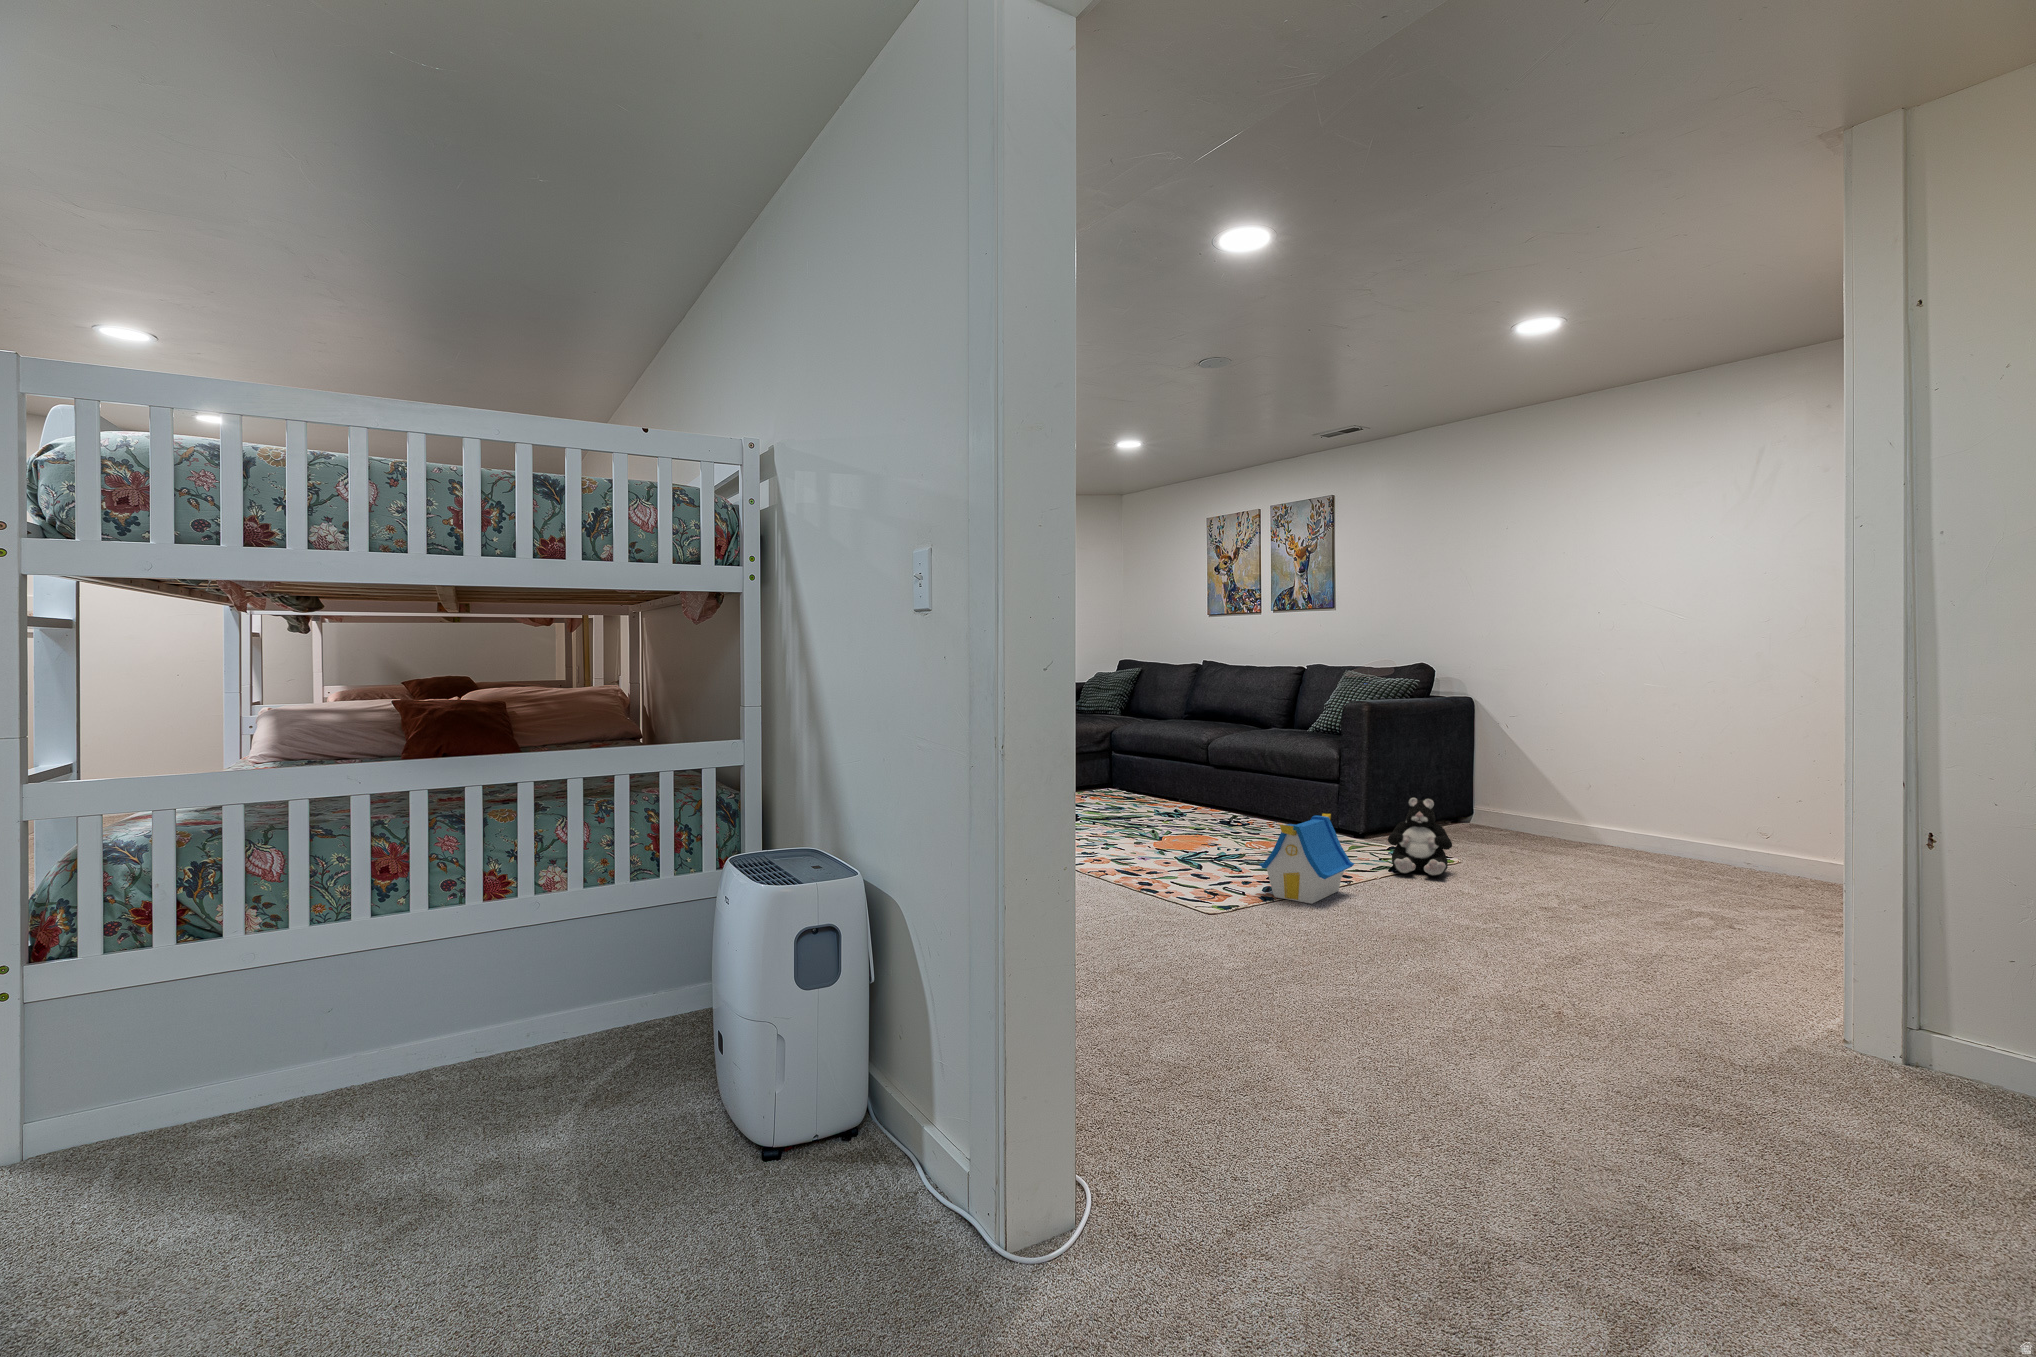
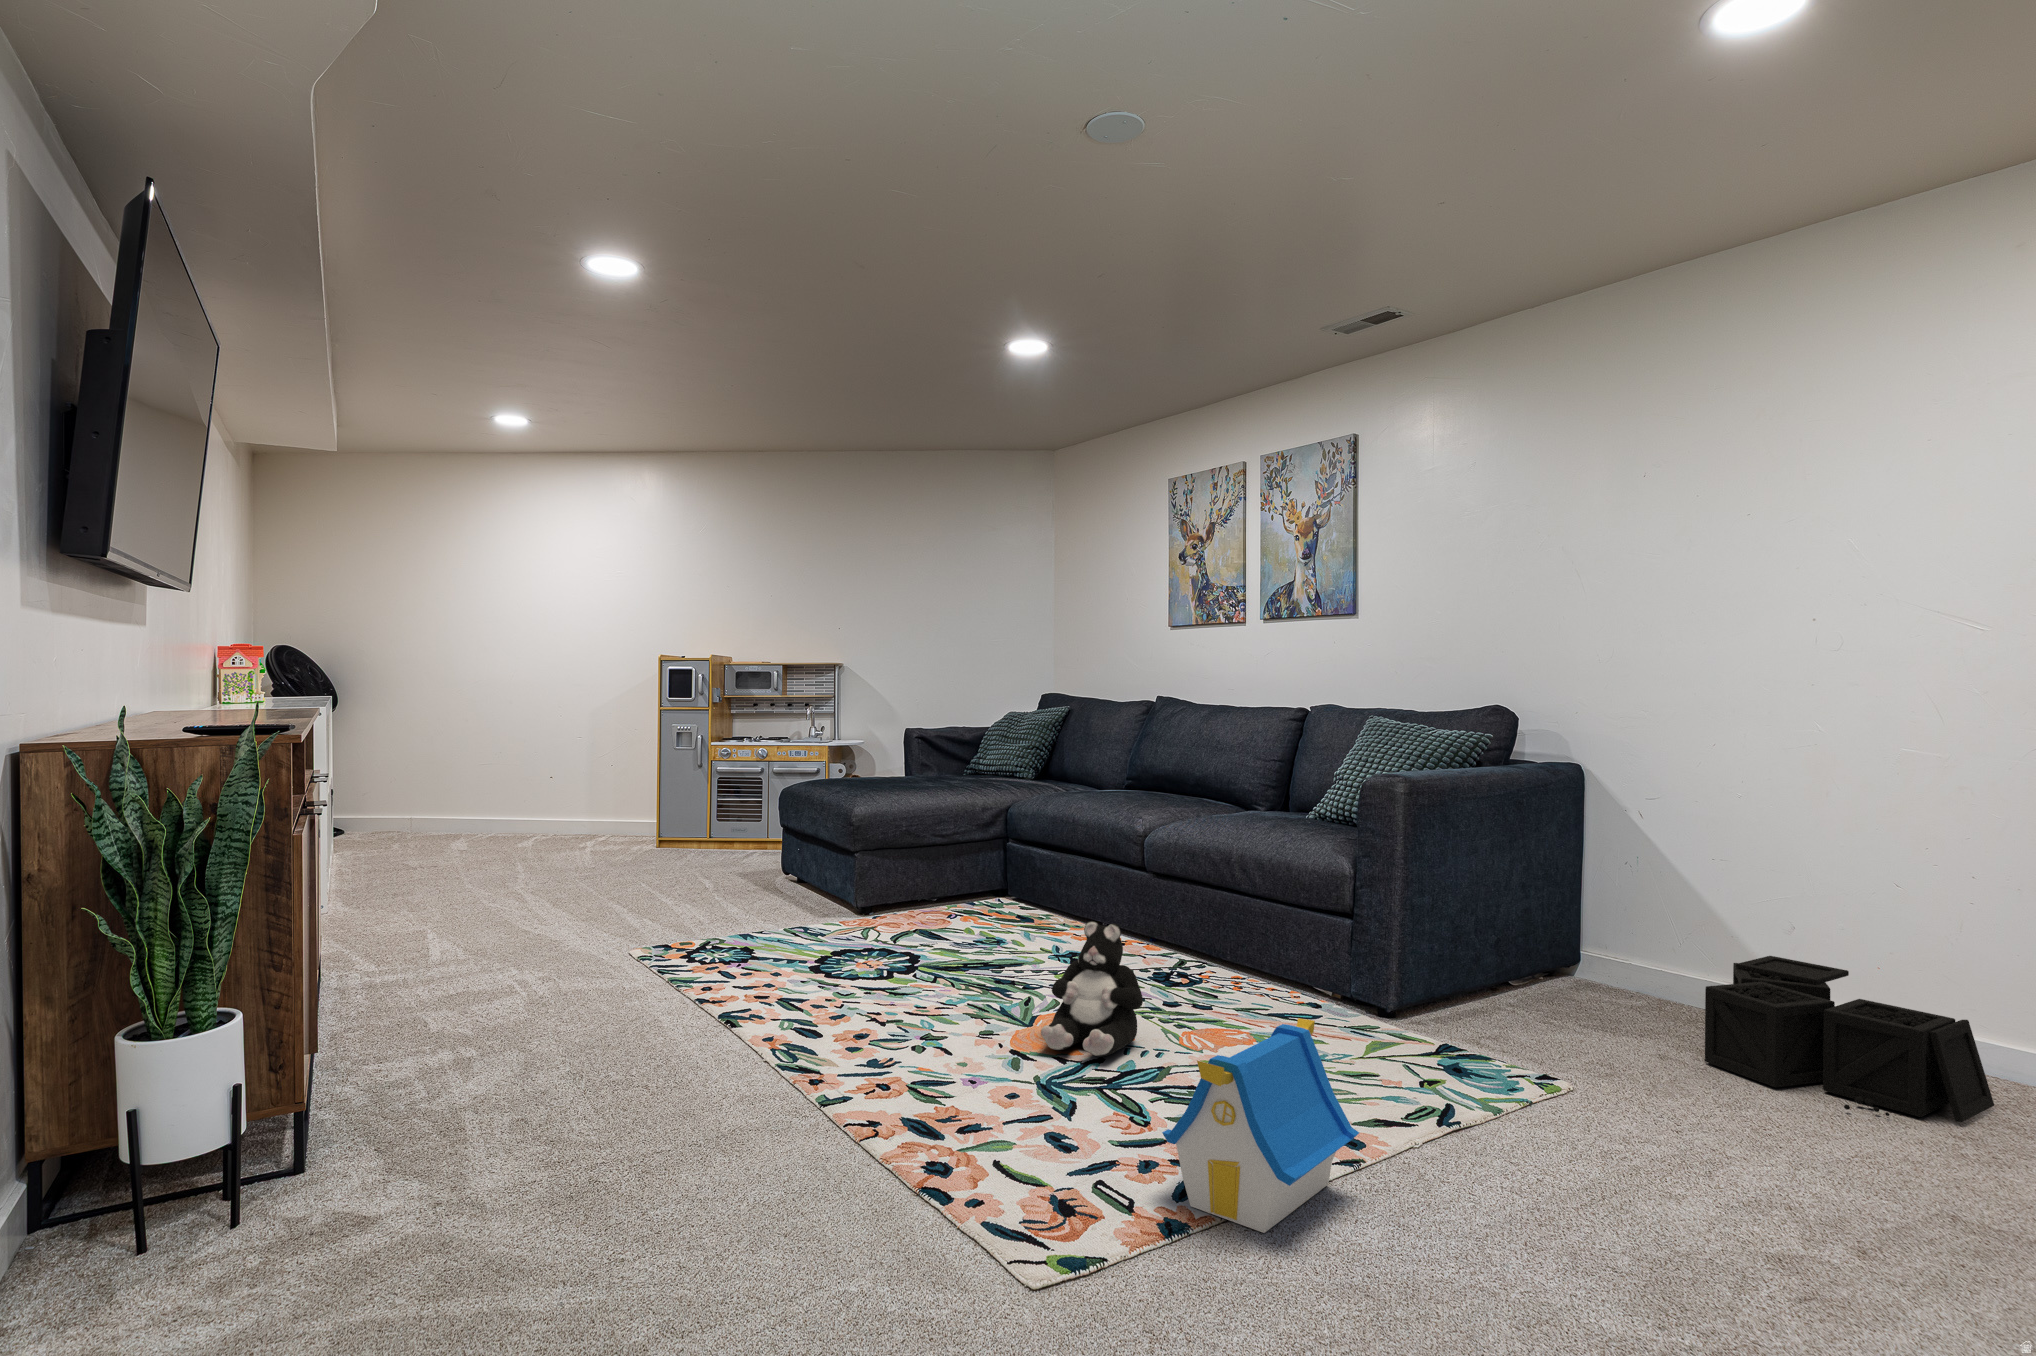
plush toy: present [1388,797,1452,876] -> present [1041,921,1143,1056]
storage bin: none [1535,800,1683,872] -> present [1705,956,1994,1122]

